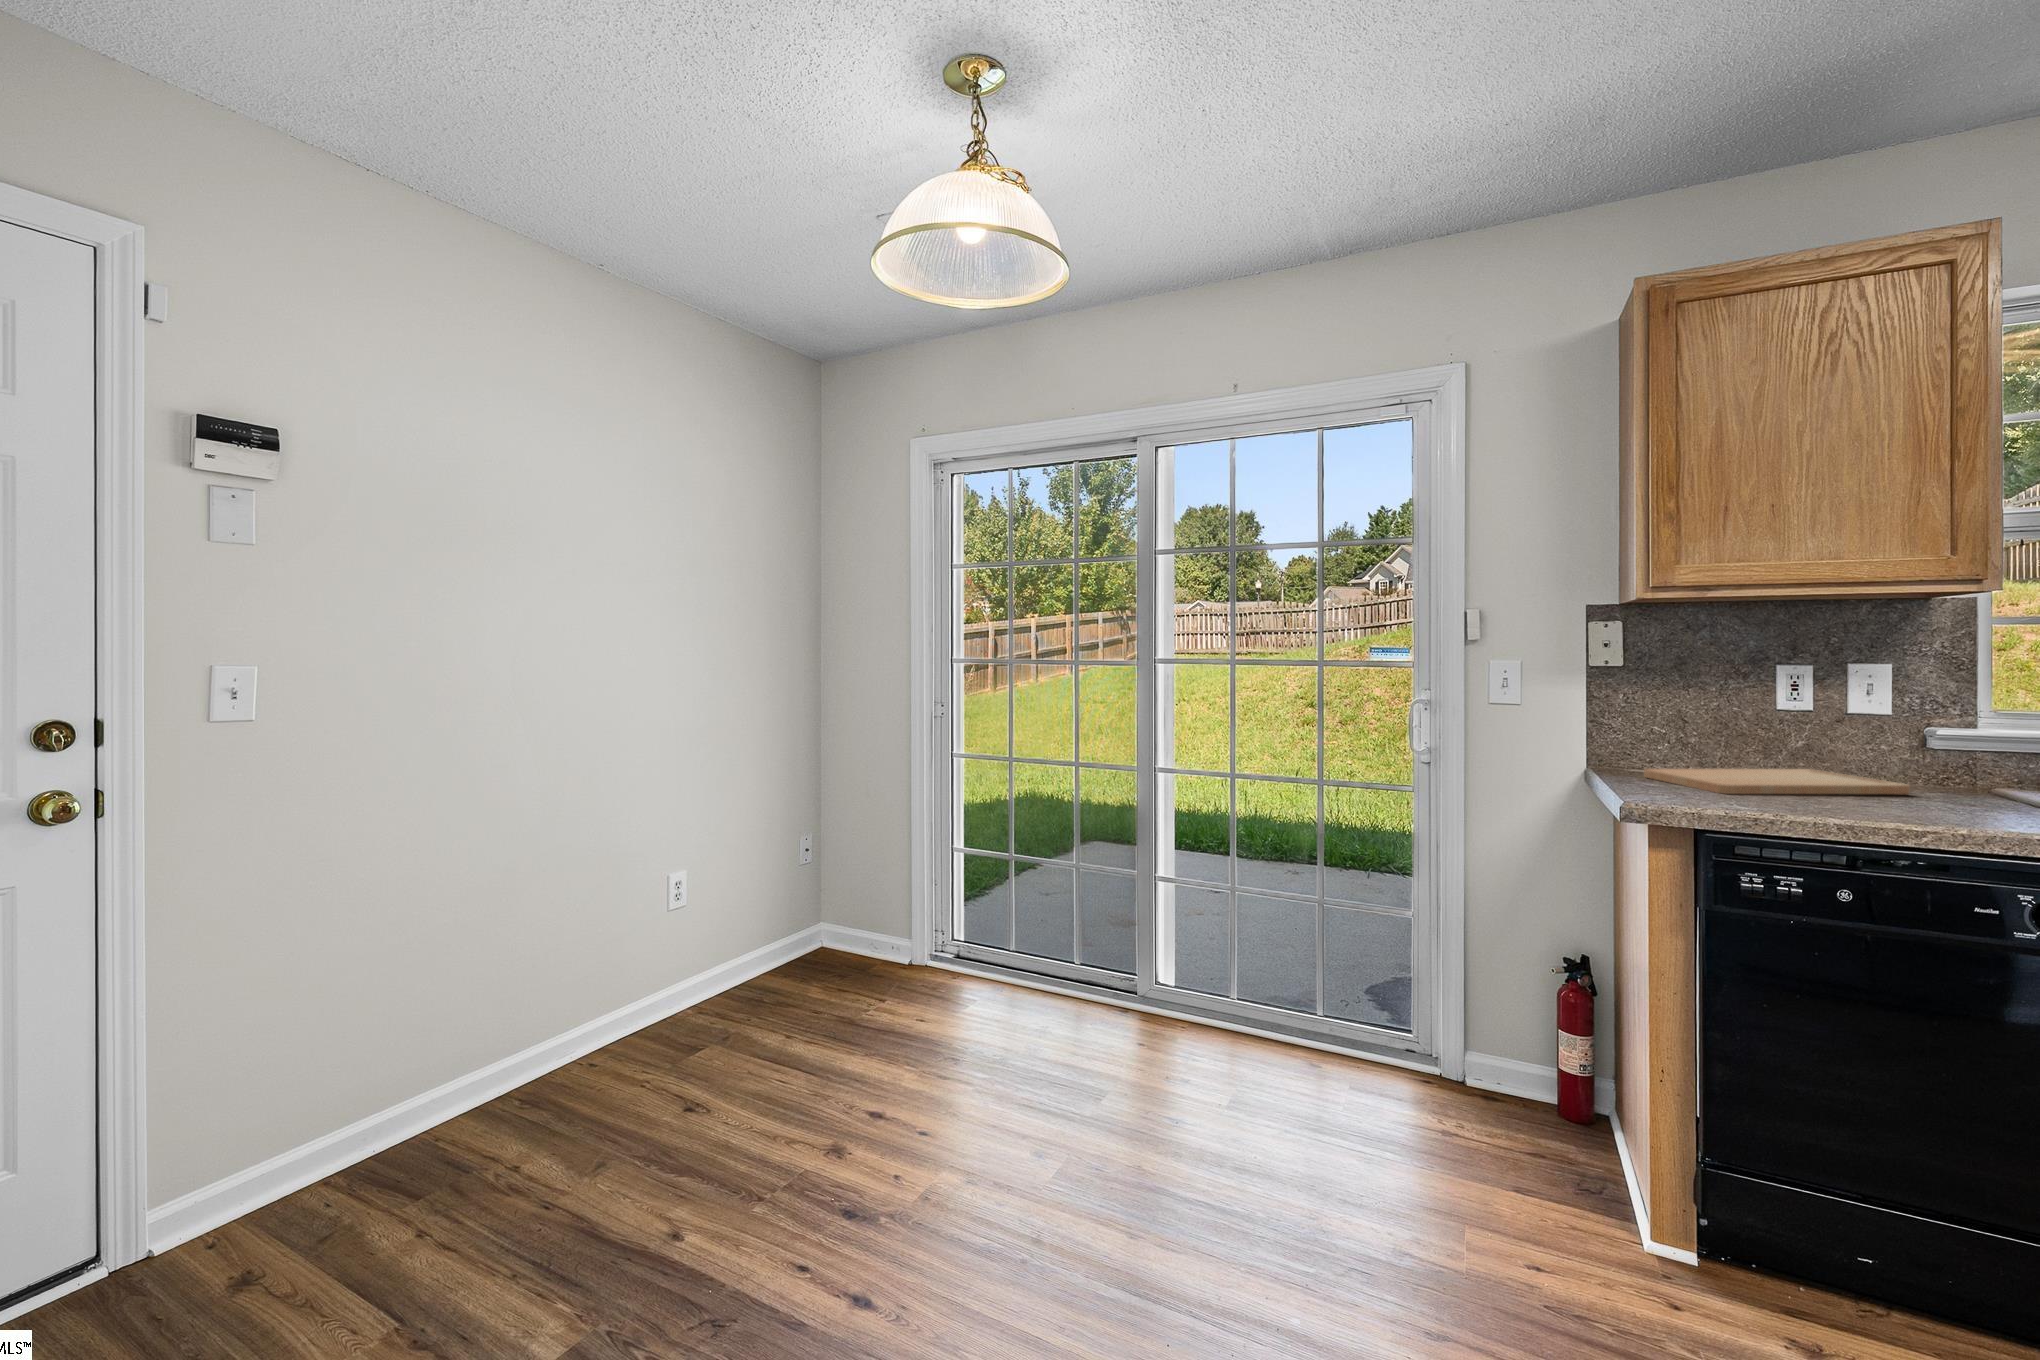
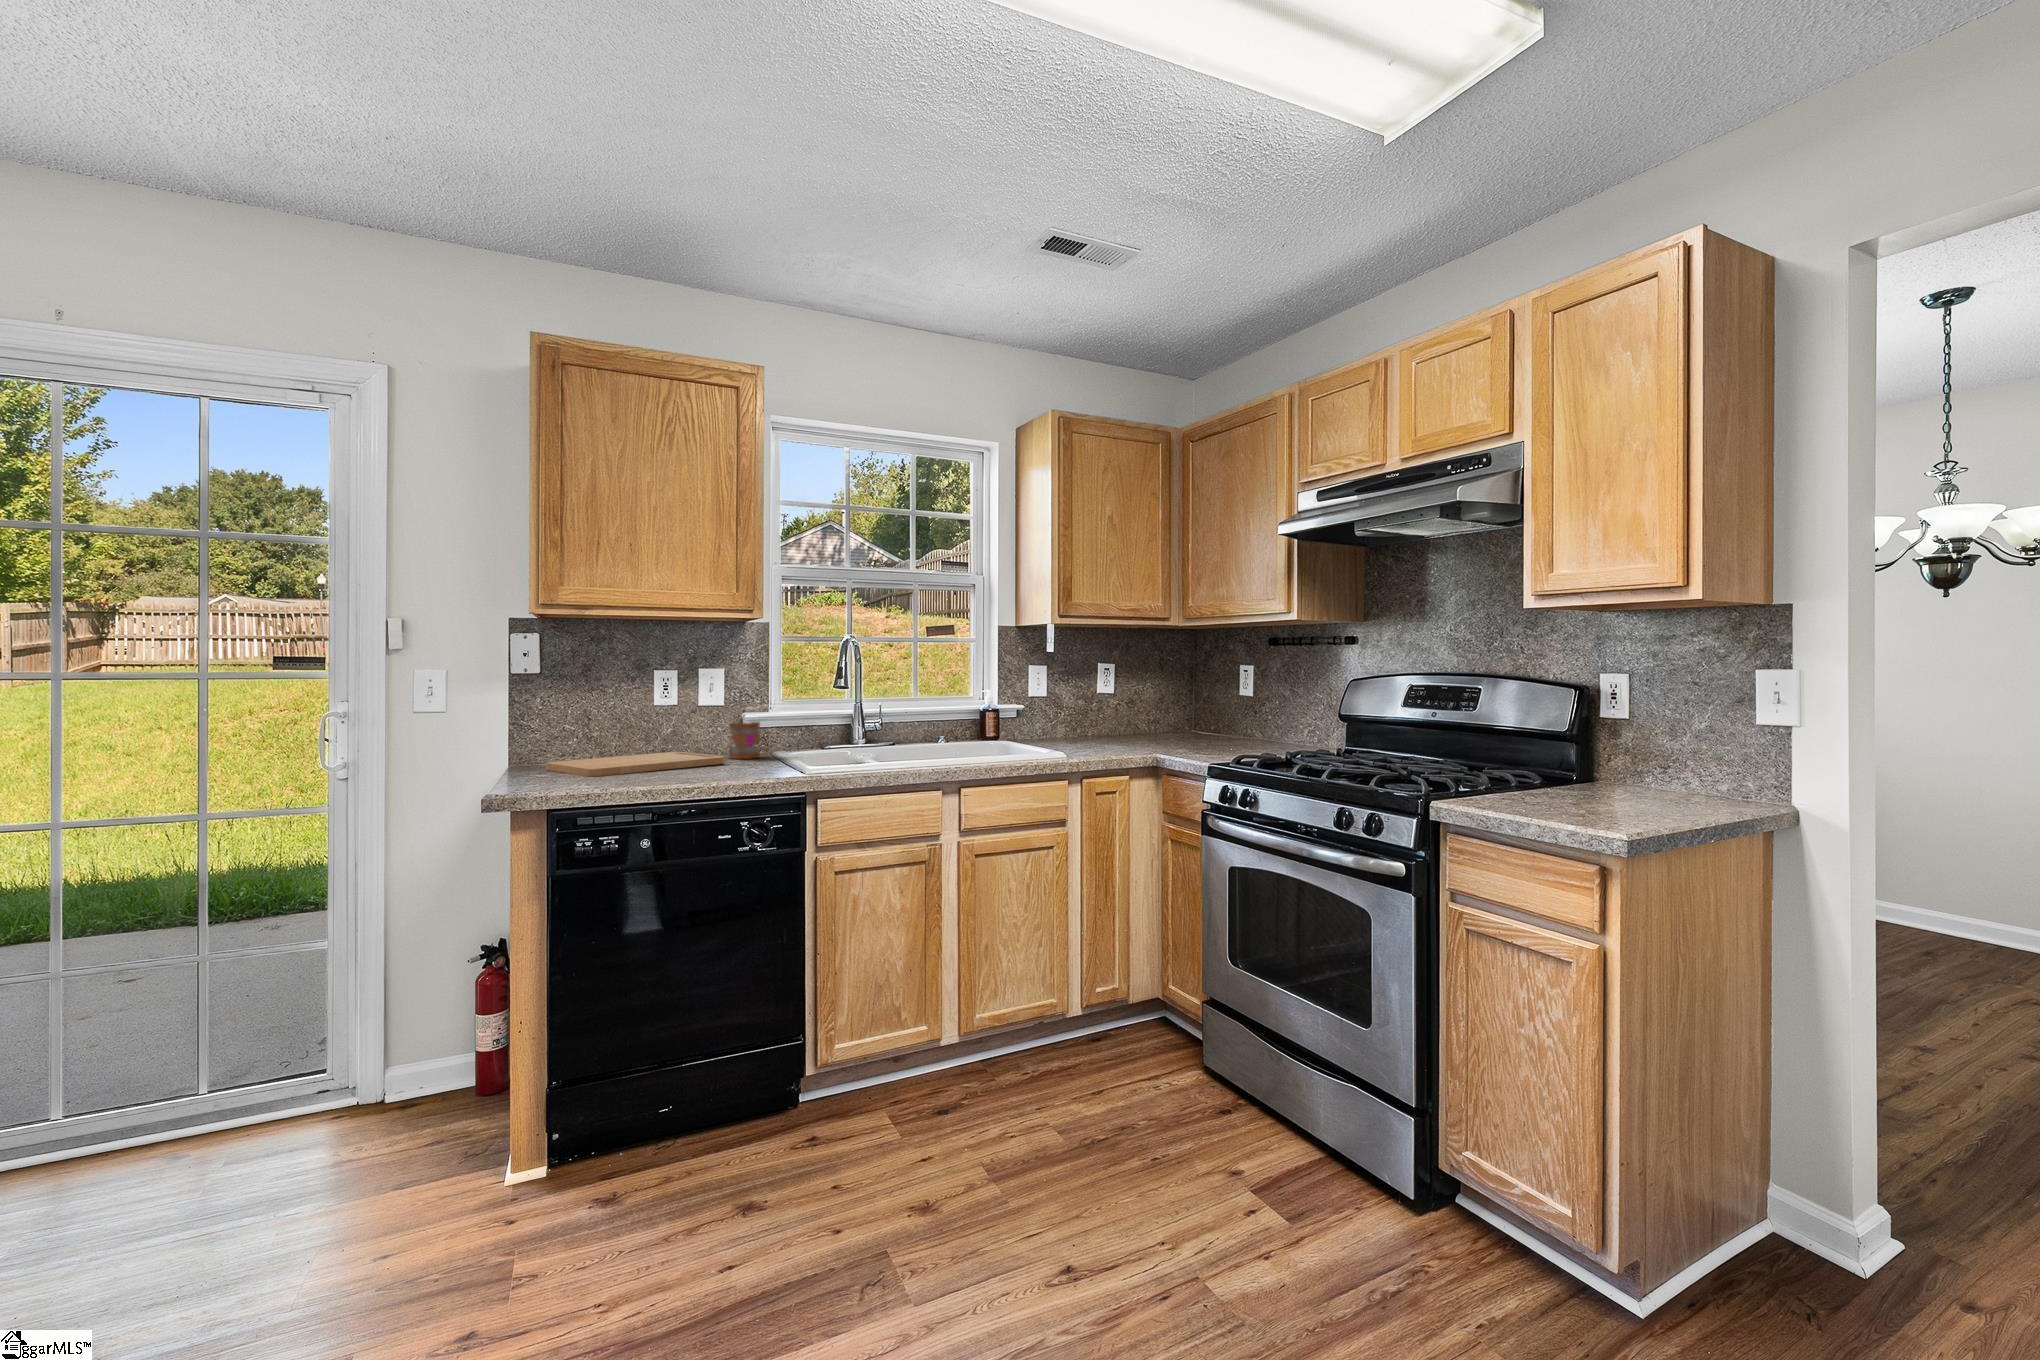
mug: none [1896,735,1981,790] -> present [729,722,772,759]

